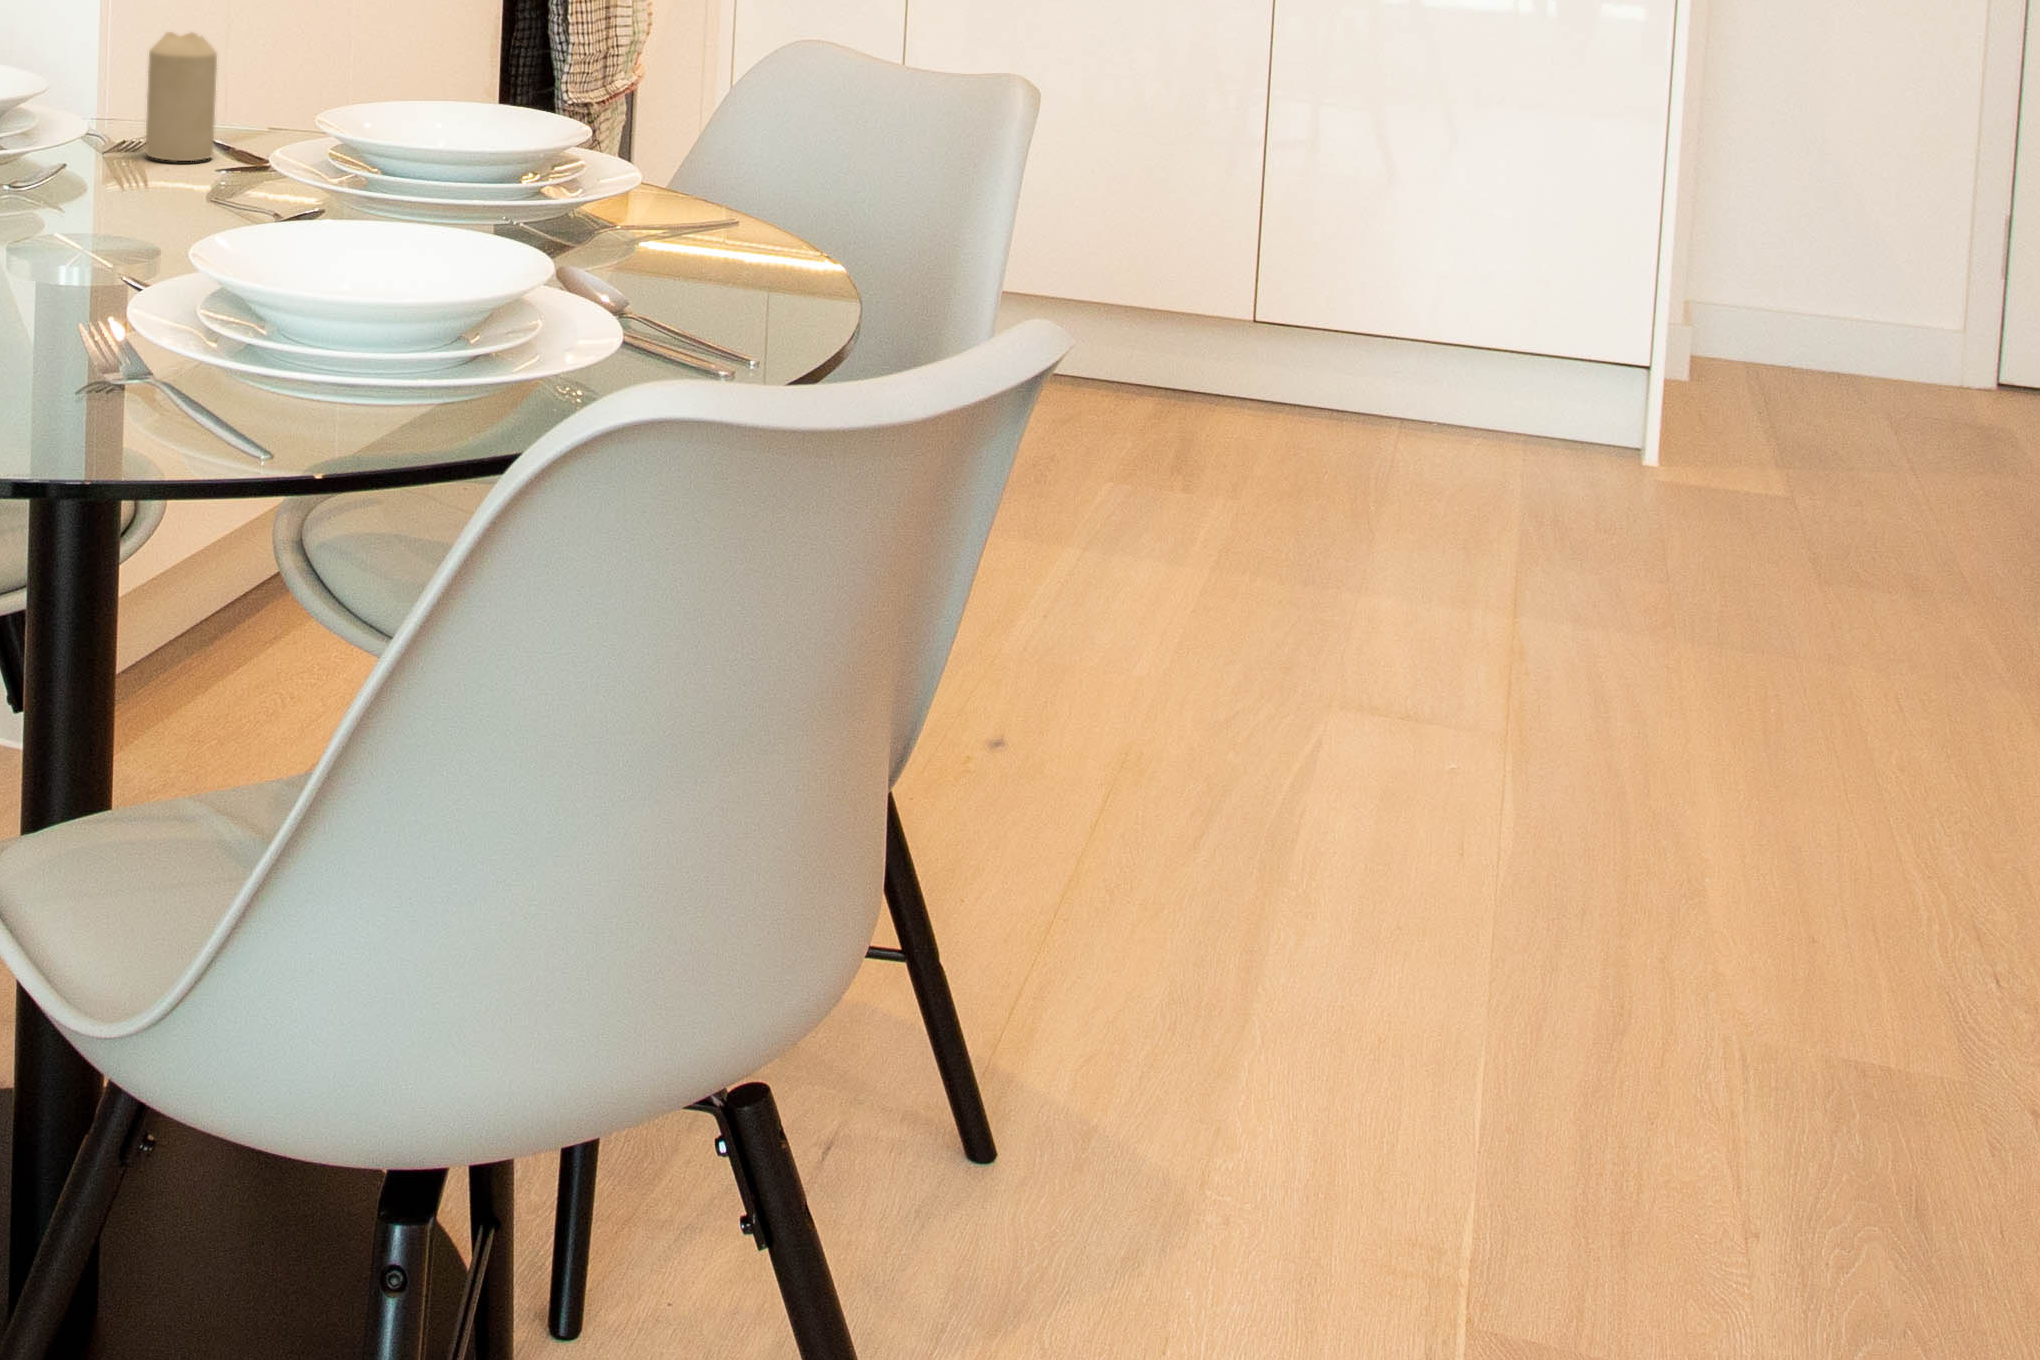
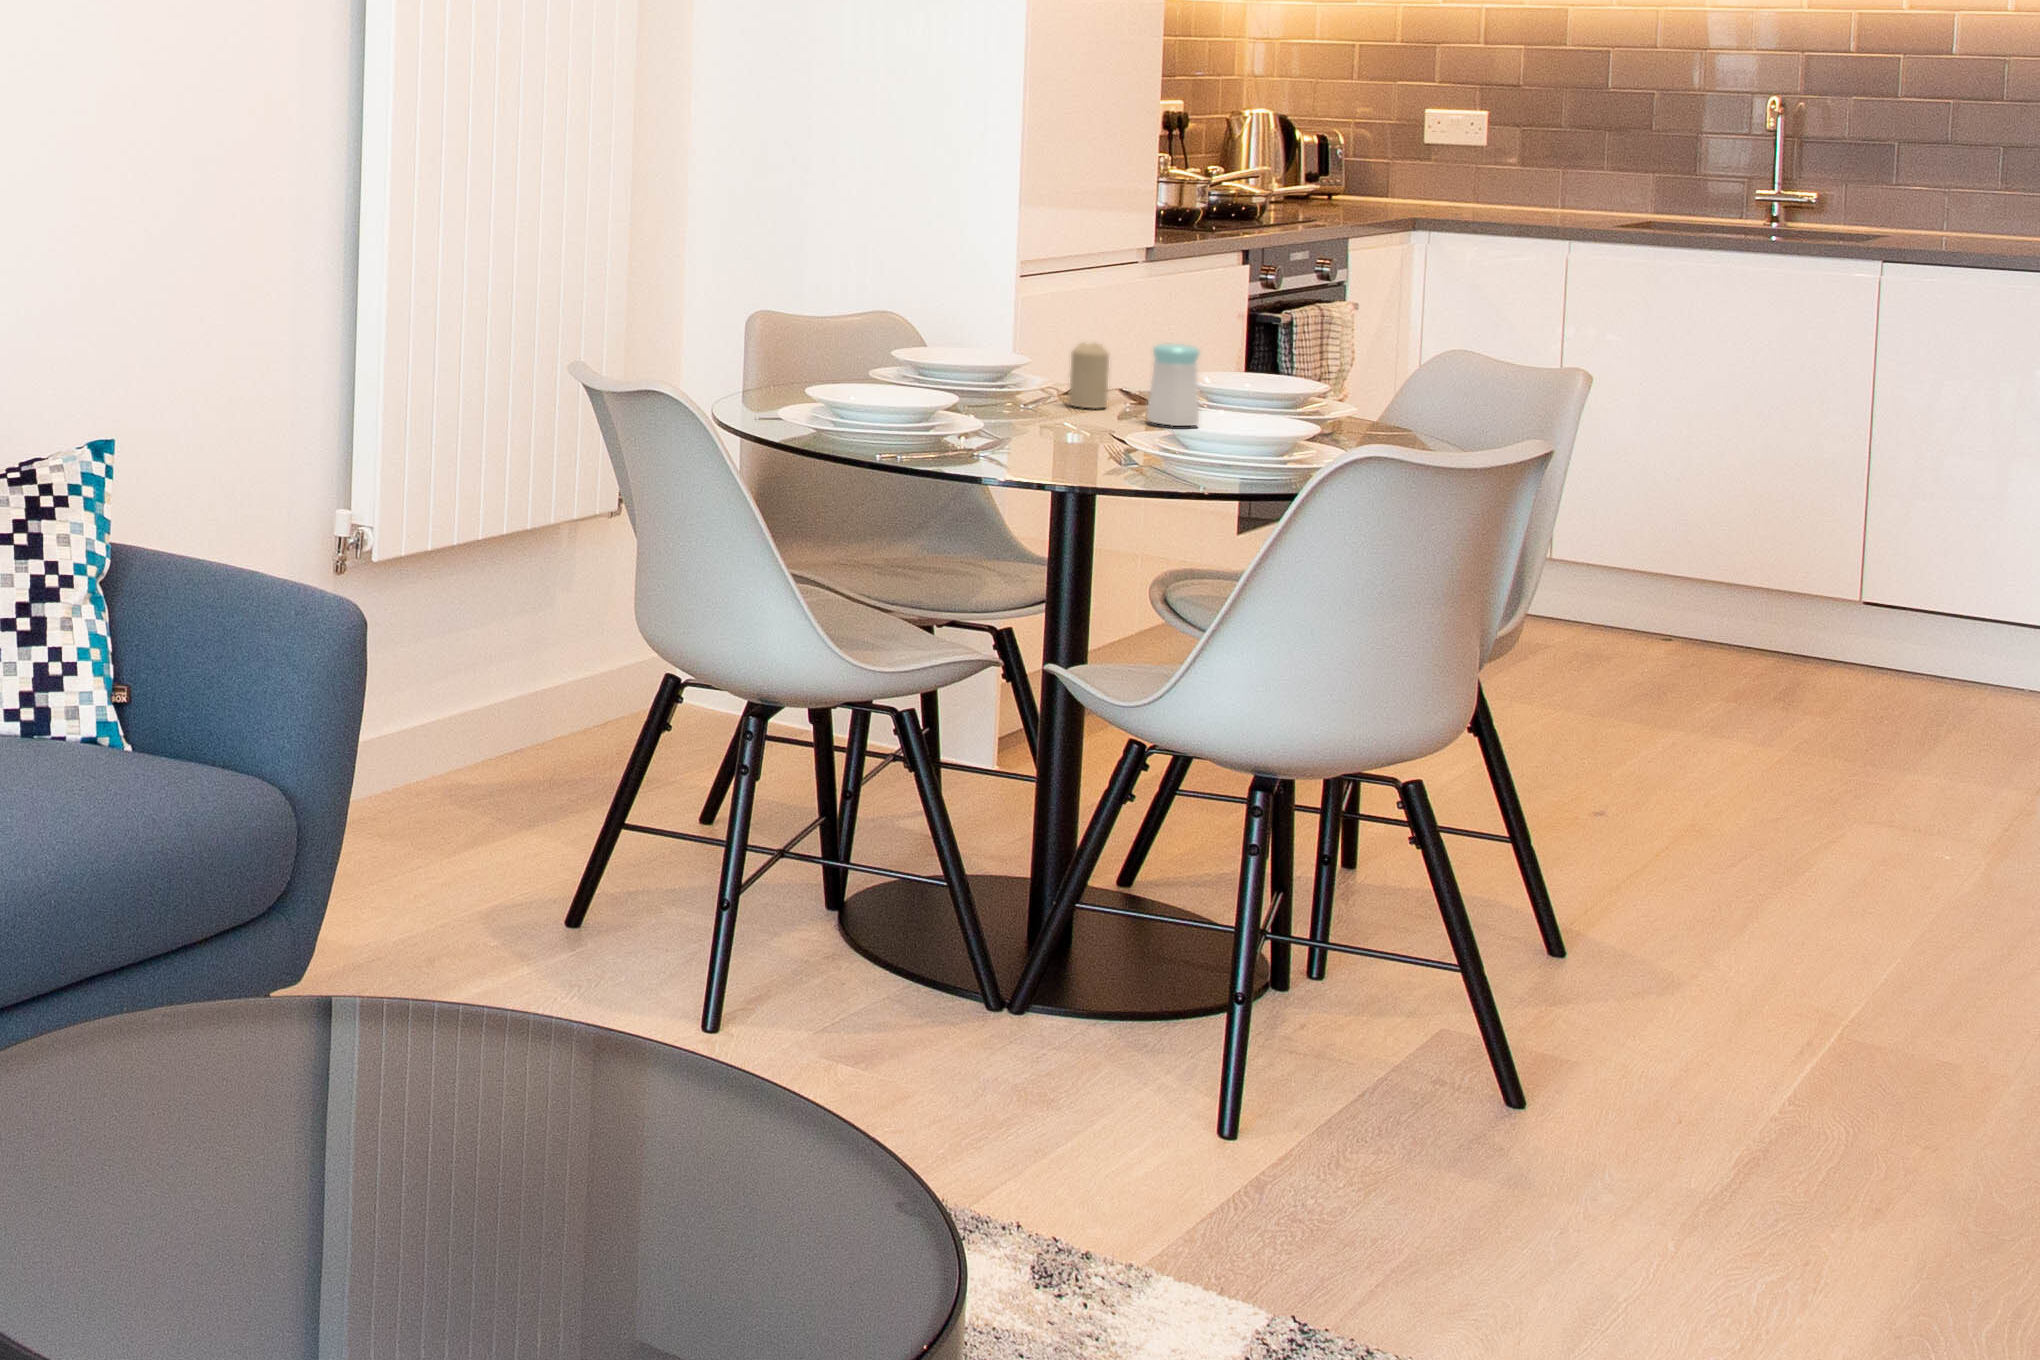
salt shaker: none [272,34,366,197] -> present [1147,344,1199,426]

